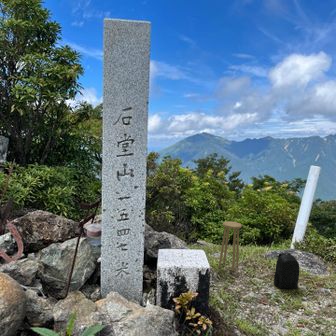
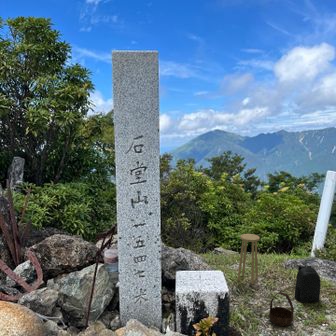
basket: none [248,275,272,309] -> present [269,292,294,326]

